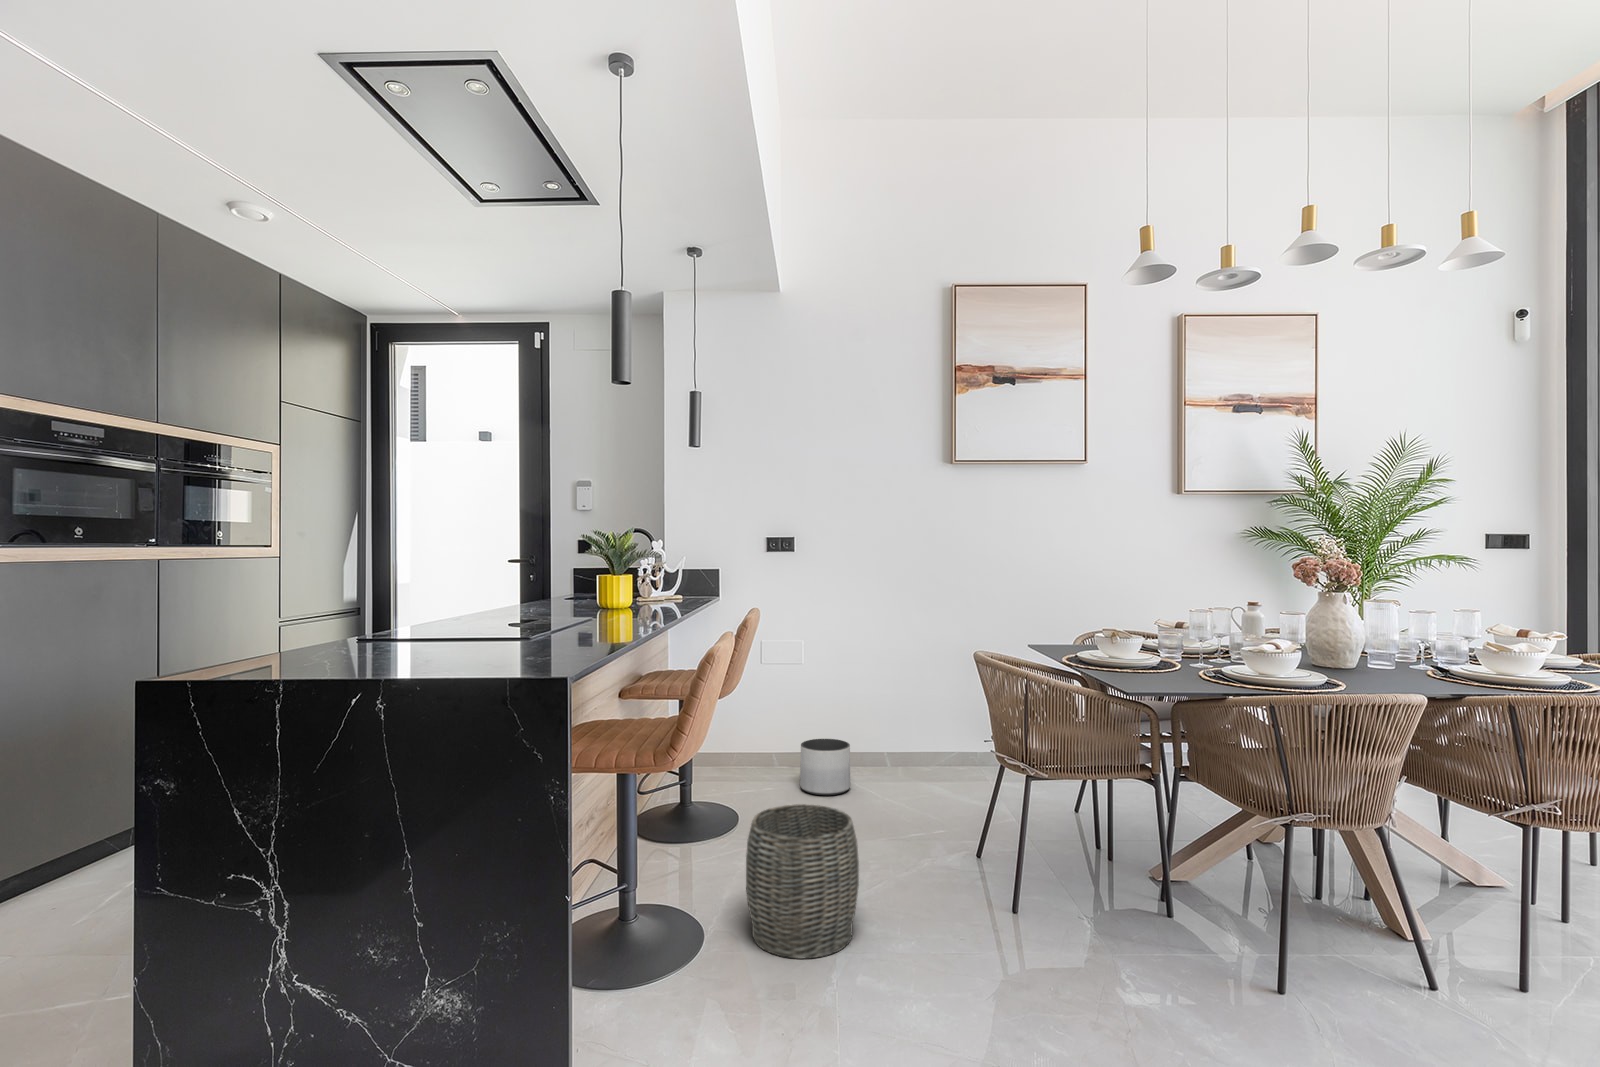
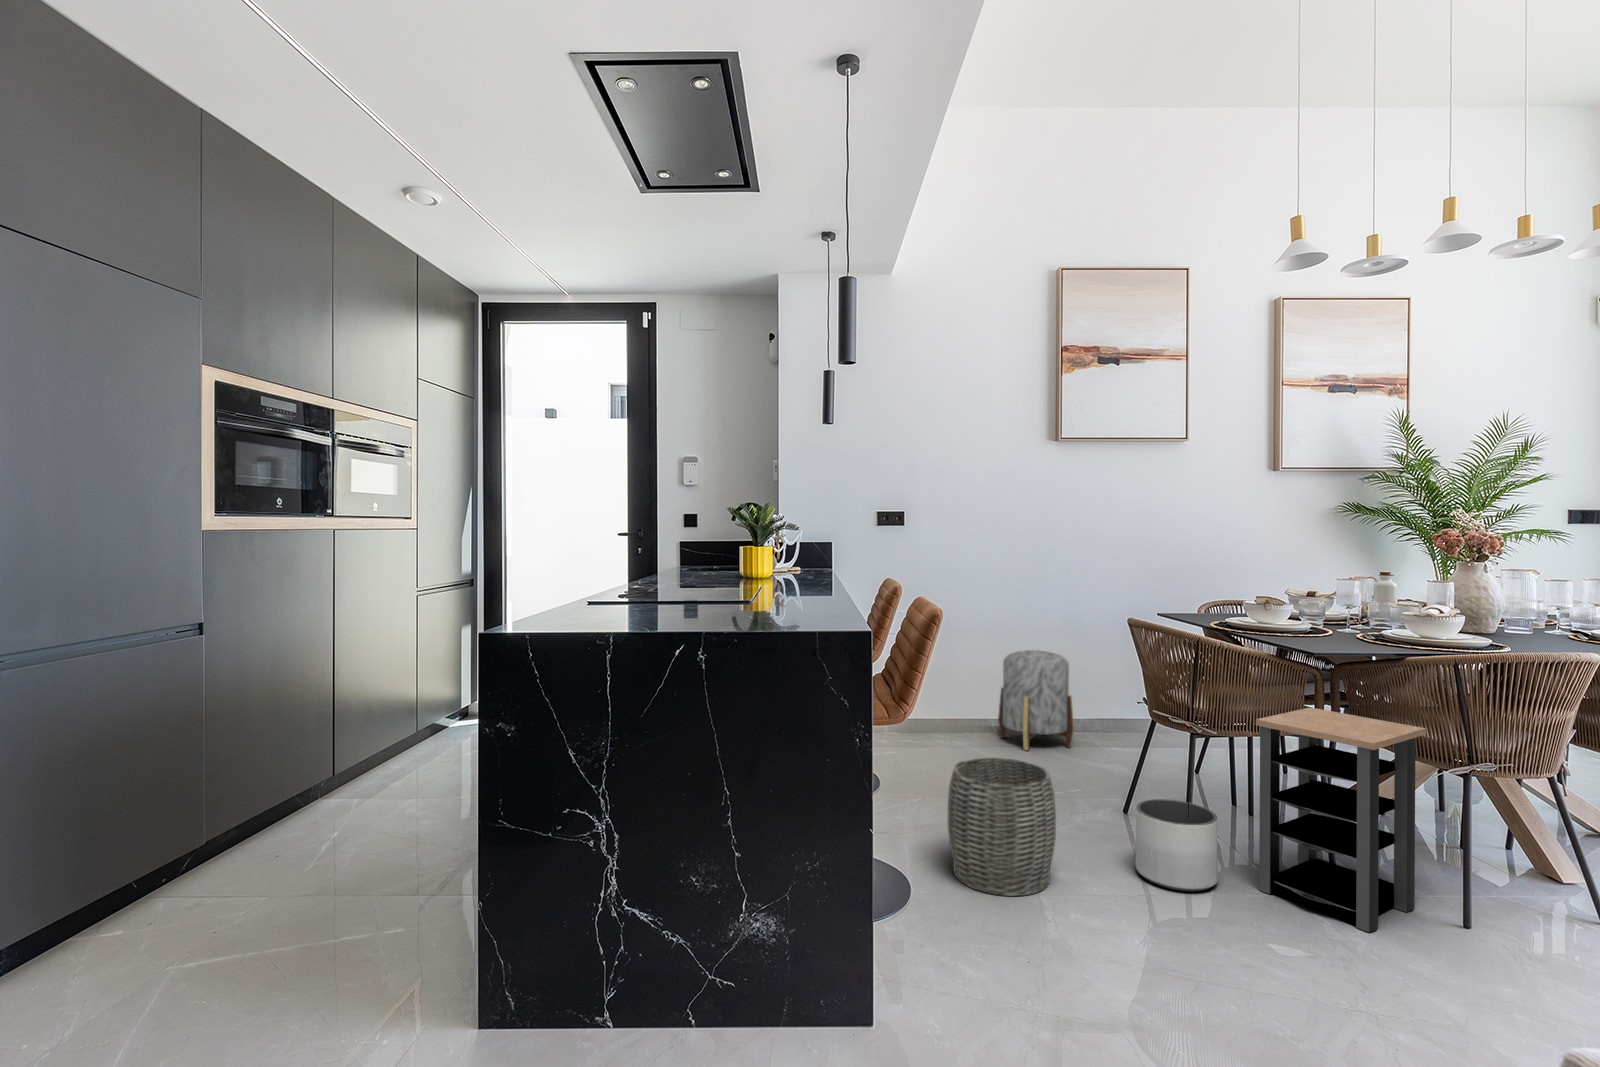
stool: none [885,682,959,789] -> present [998,650,1074,750]
planter: present [800,739,850,795] -> present [1135,799,1218,891]
side table: none [1067,752,1243,1004] -> present [1256,707,1426,932]

